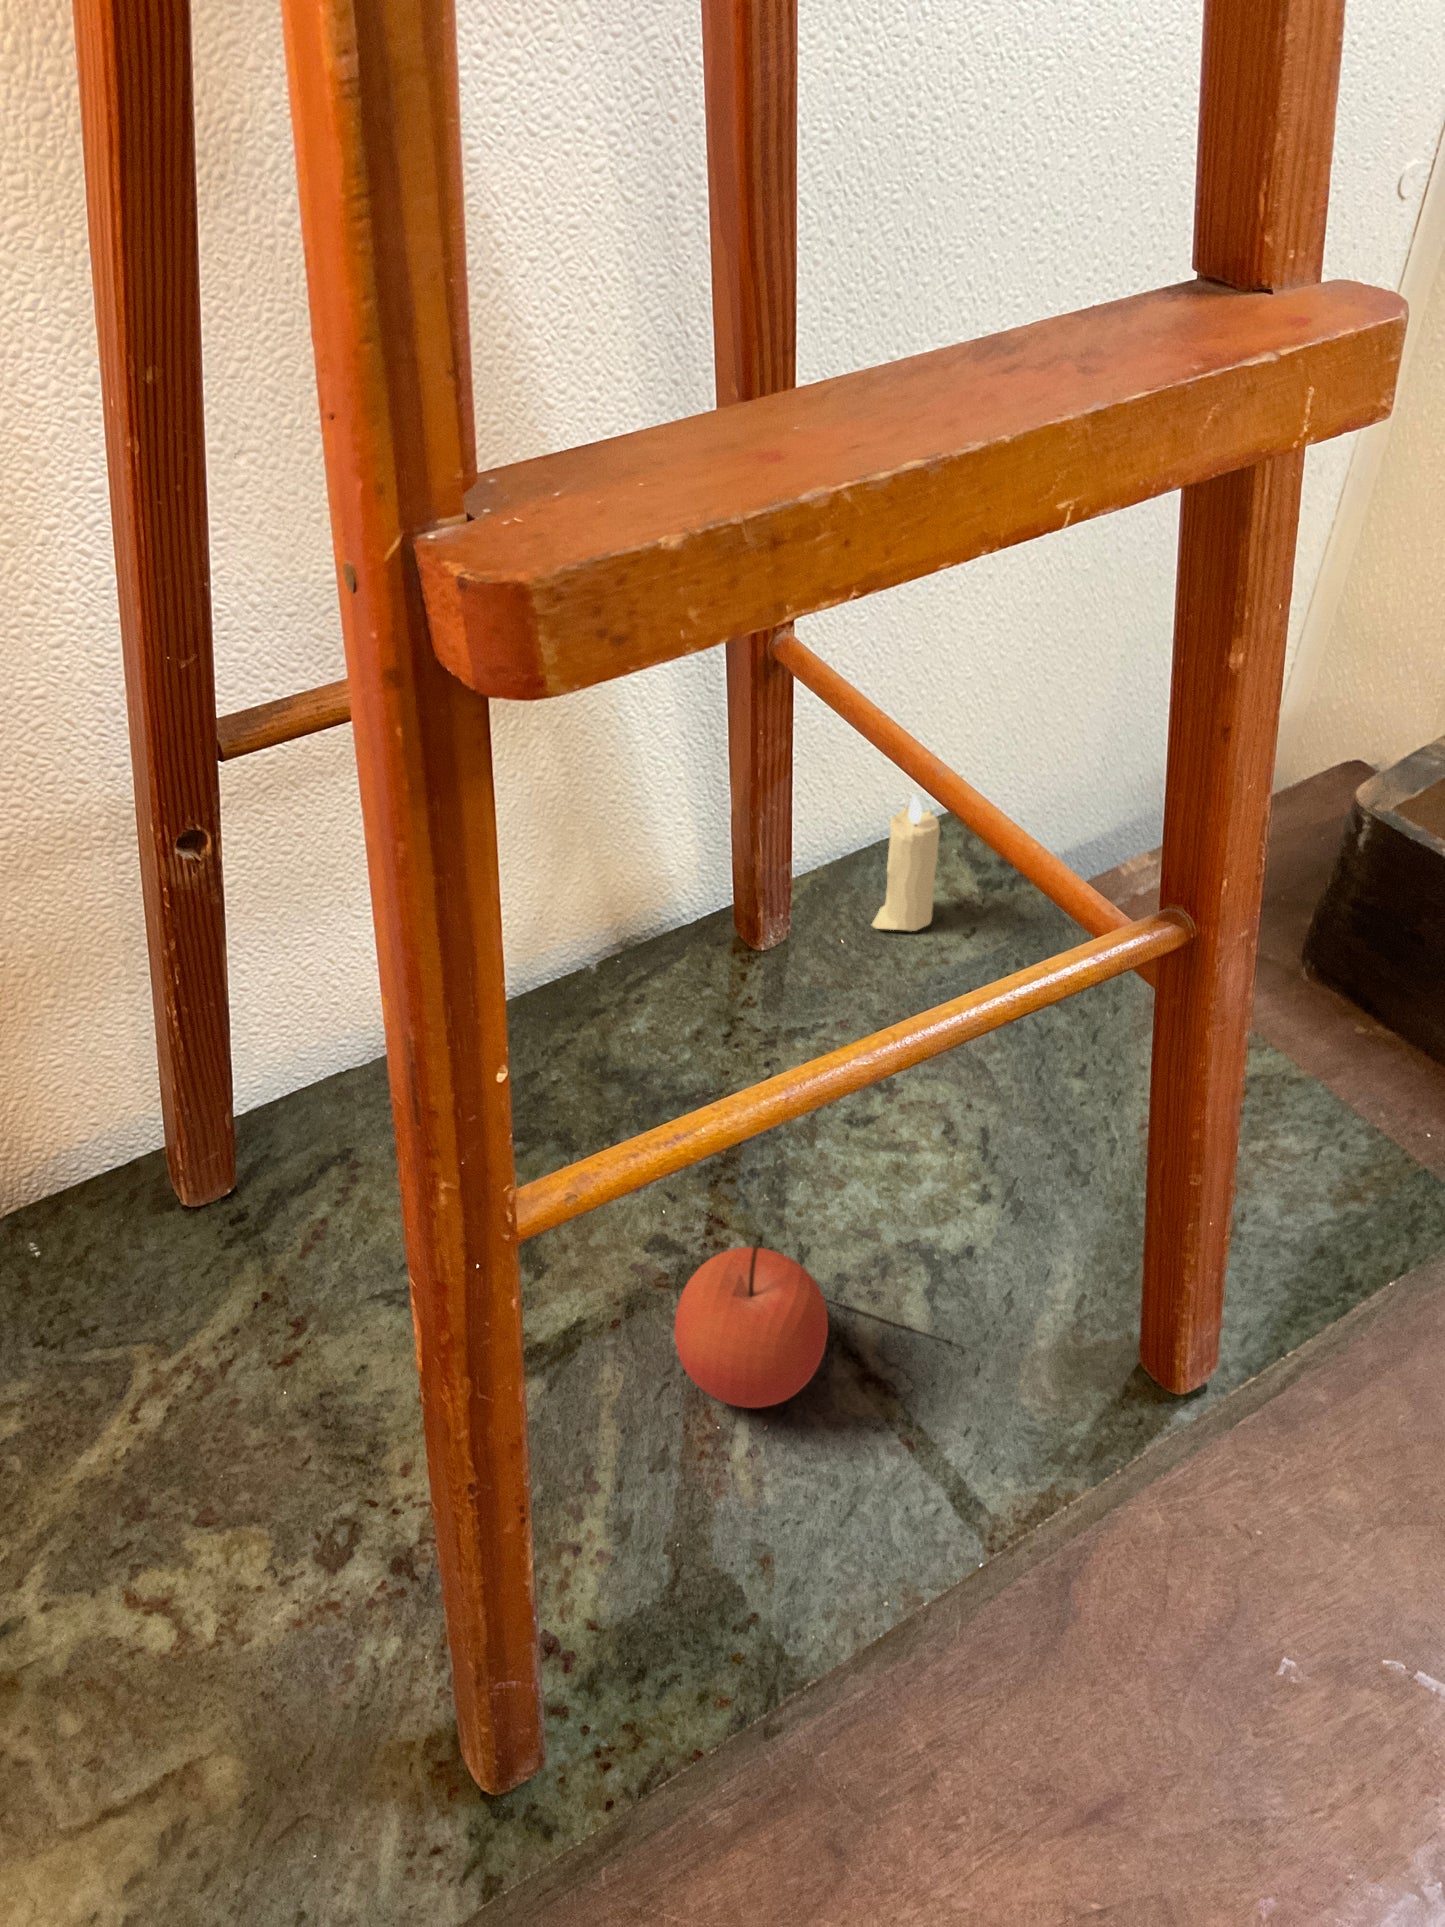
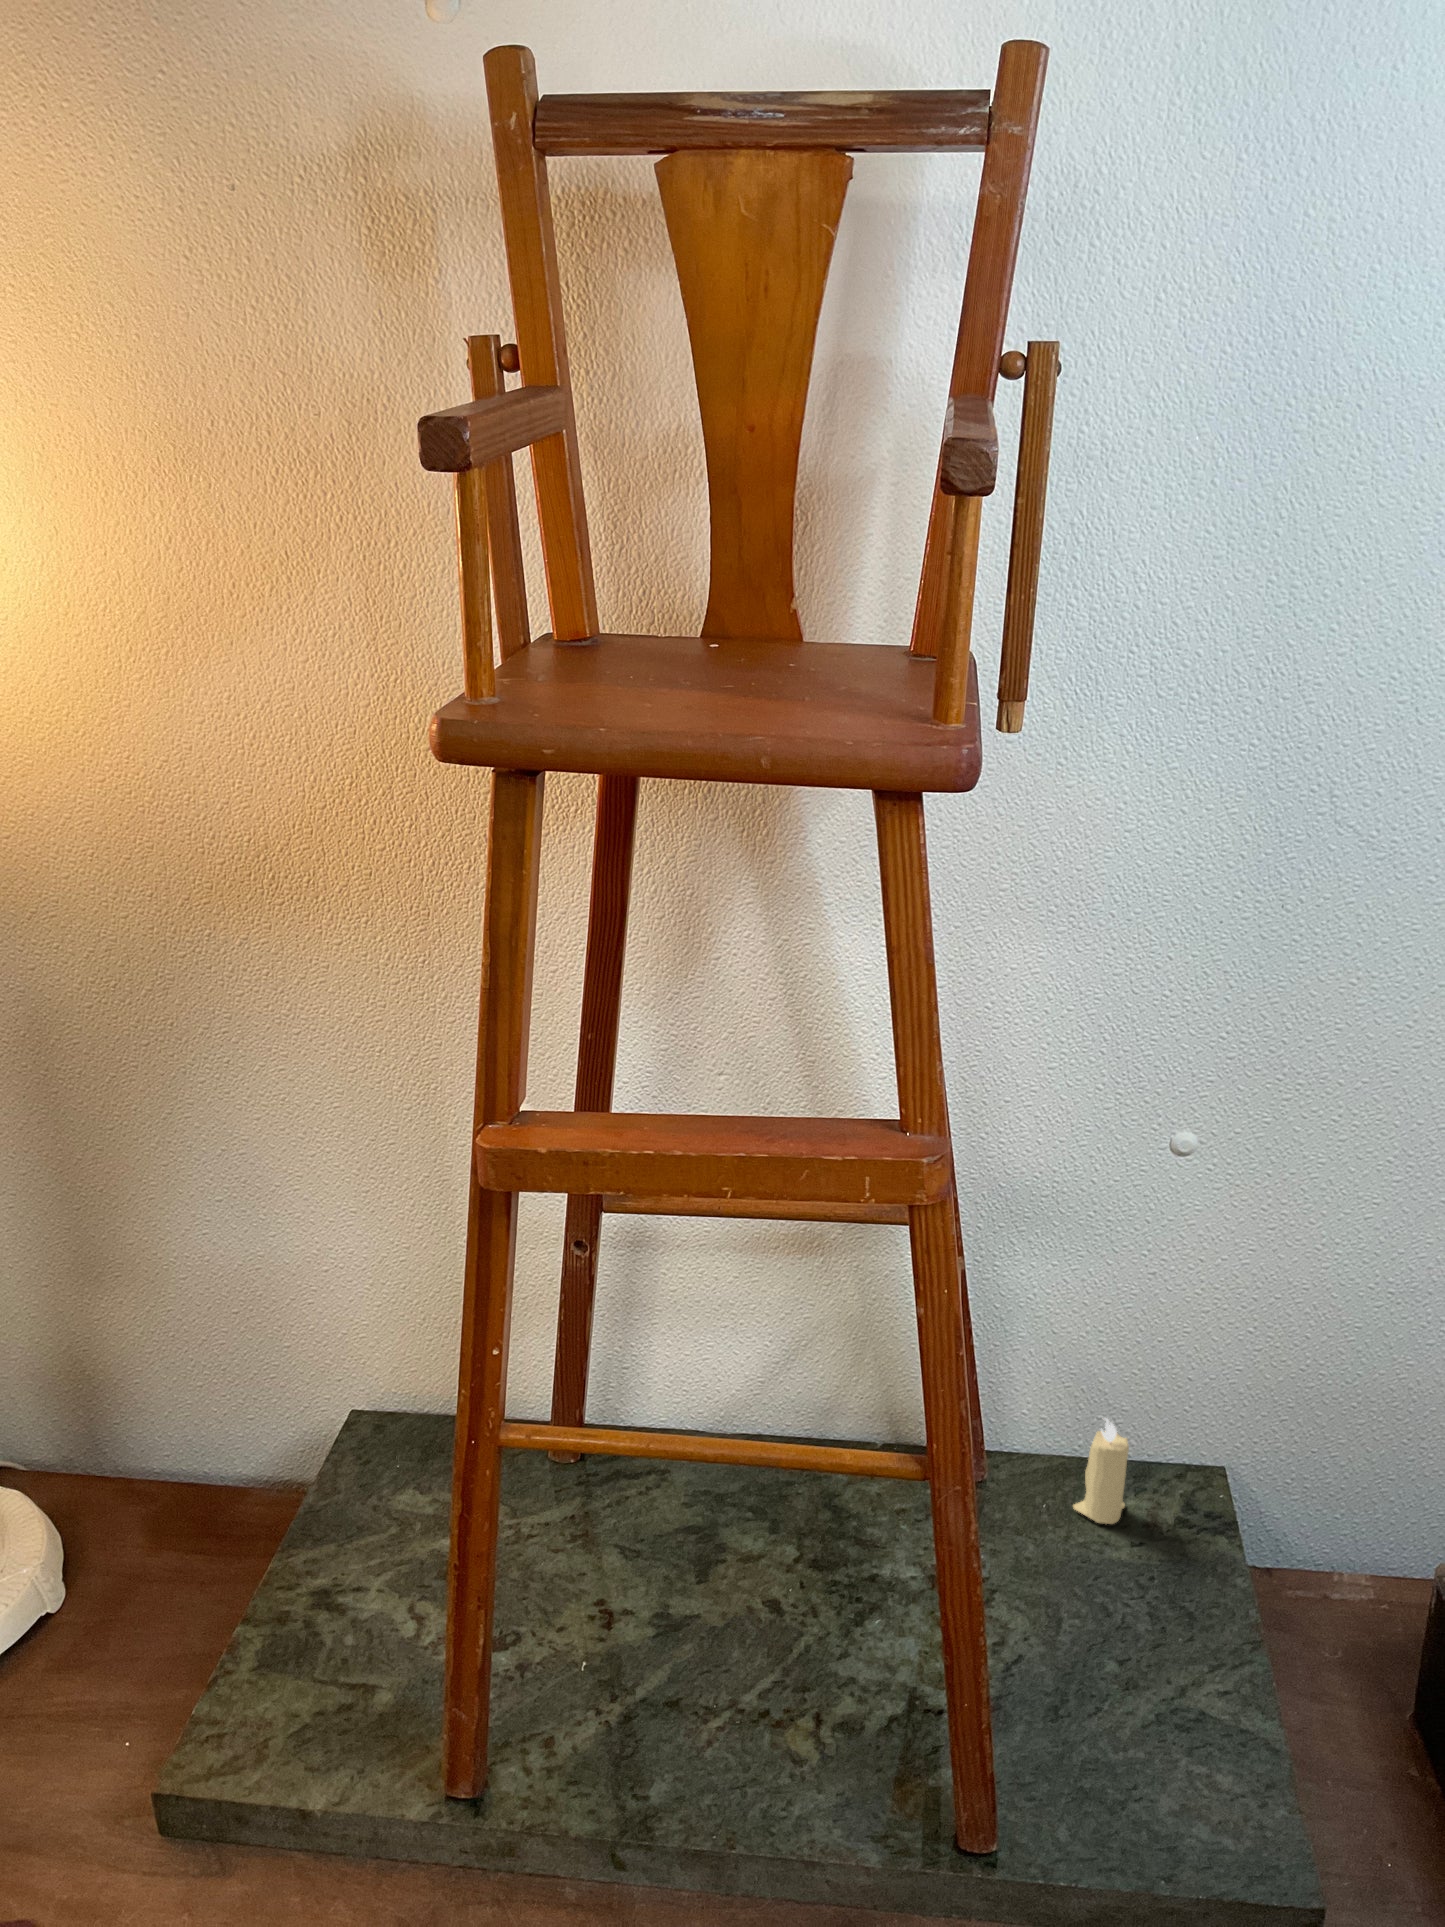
apple: present [674,1245,828,1408] -> none [711,1599,809,1711]

